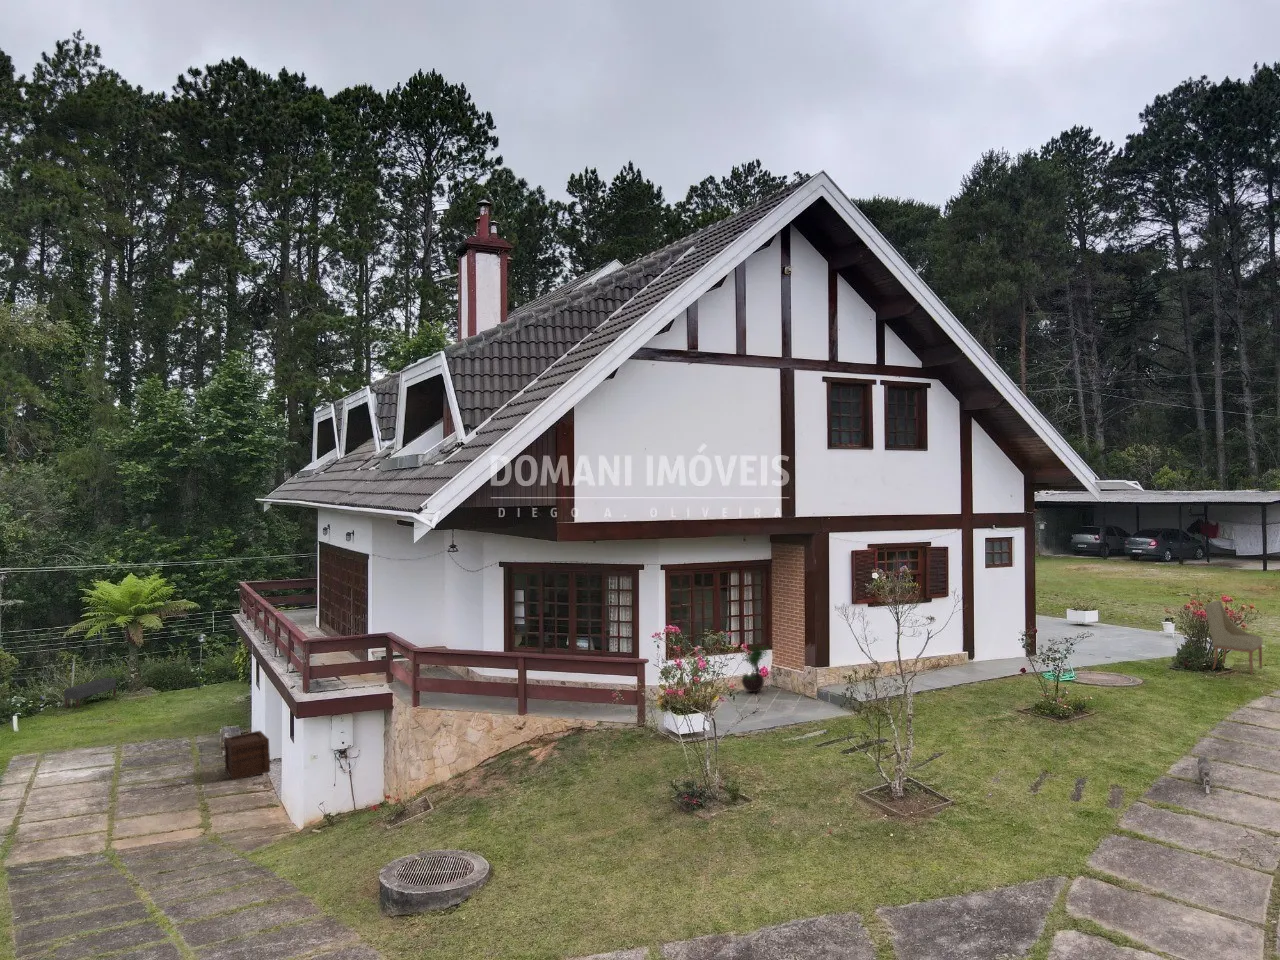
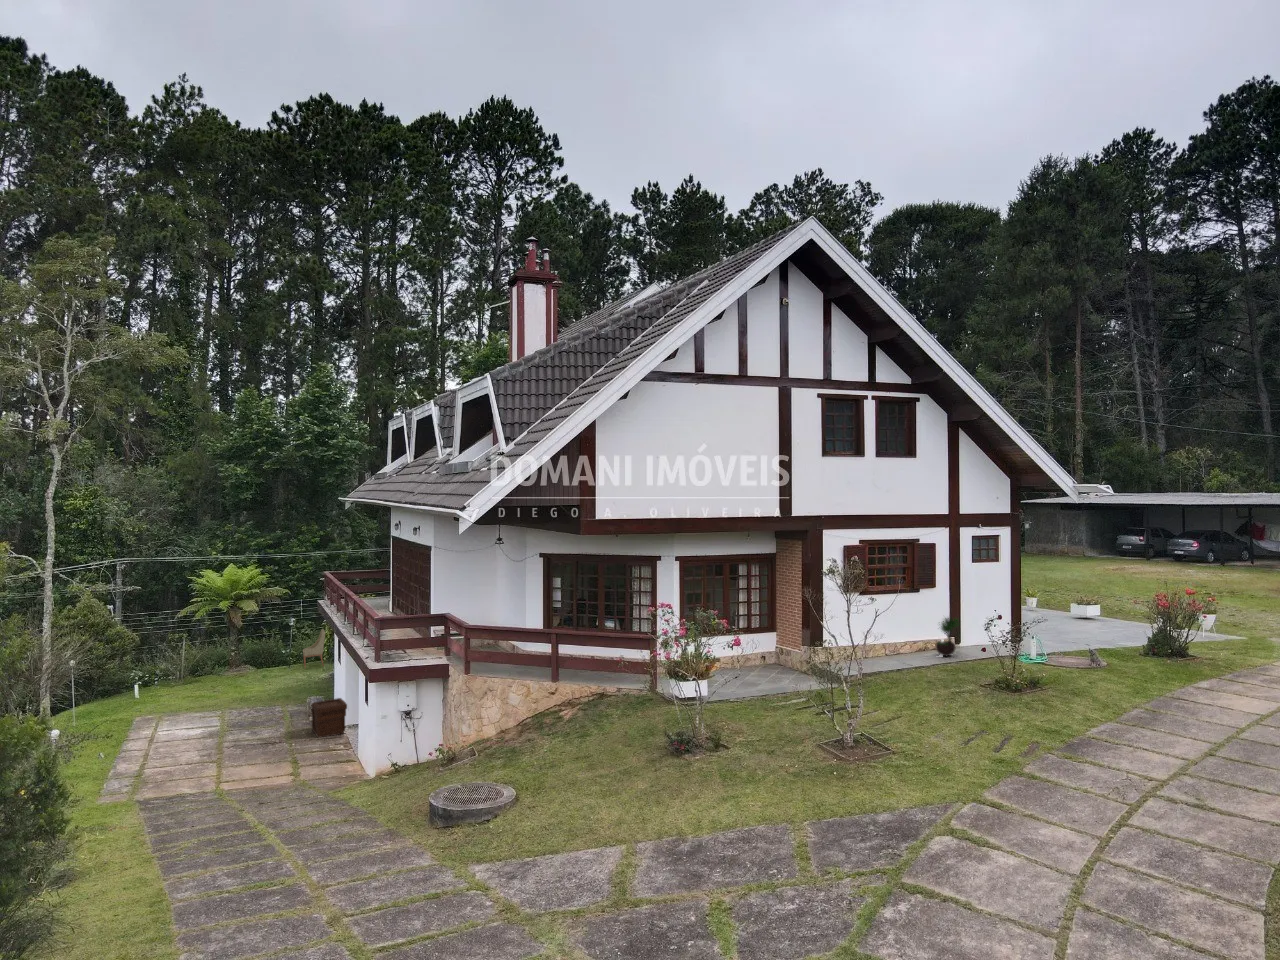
chair: present [1205,601,1263,674] -> present [303,629,325,668]
potted tree: present [742,647,767,692] -> present [936,618,958,656]
bench: present [64,678,116,708] -> none [178,655,221,681]

